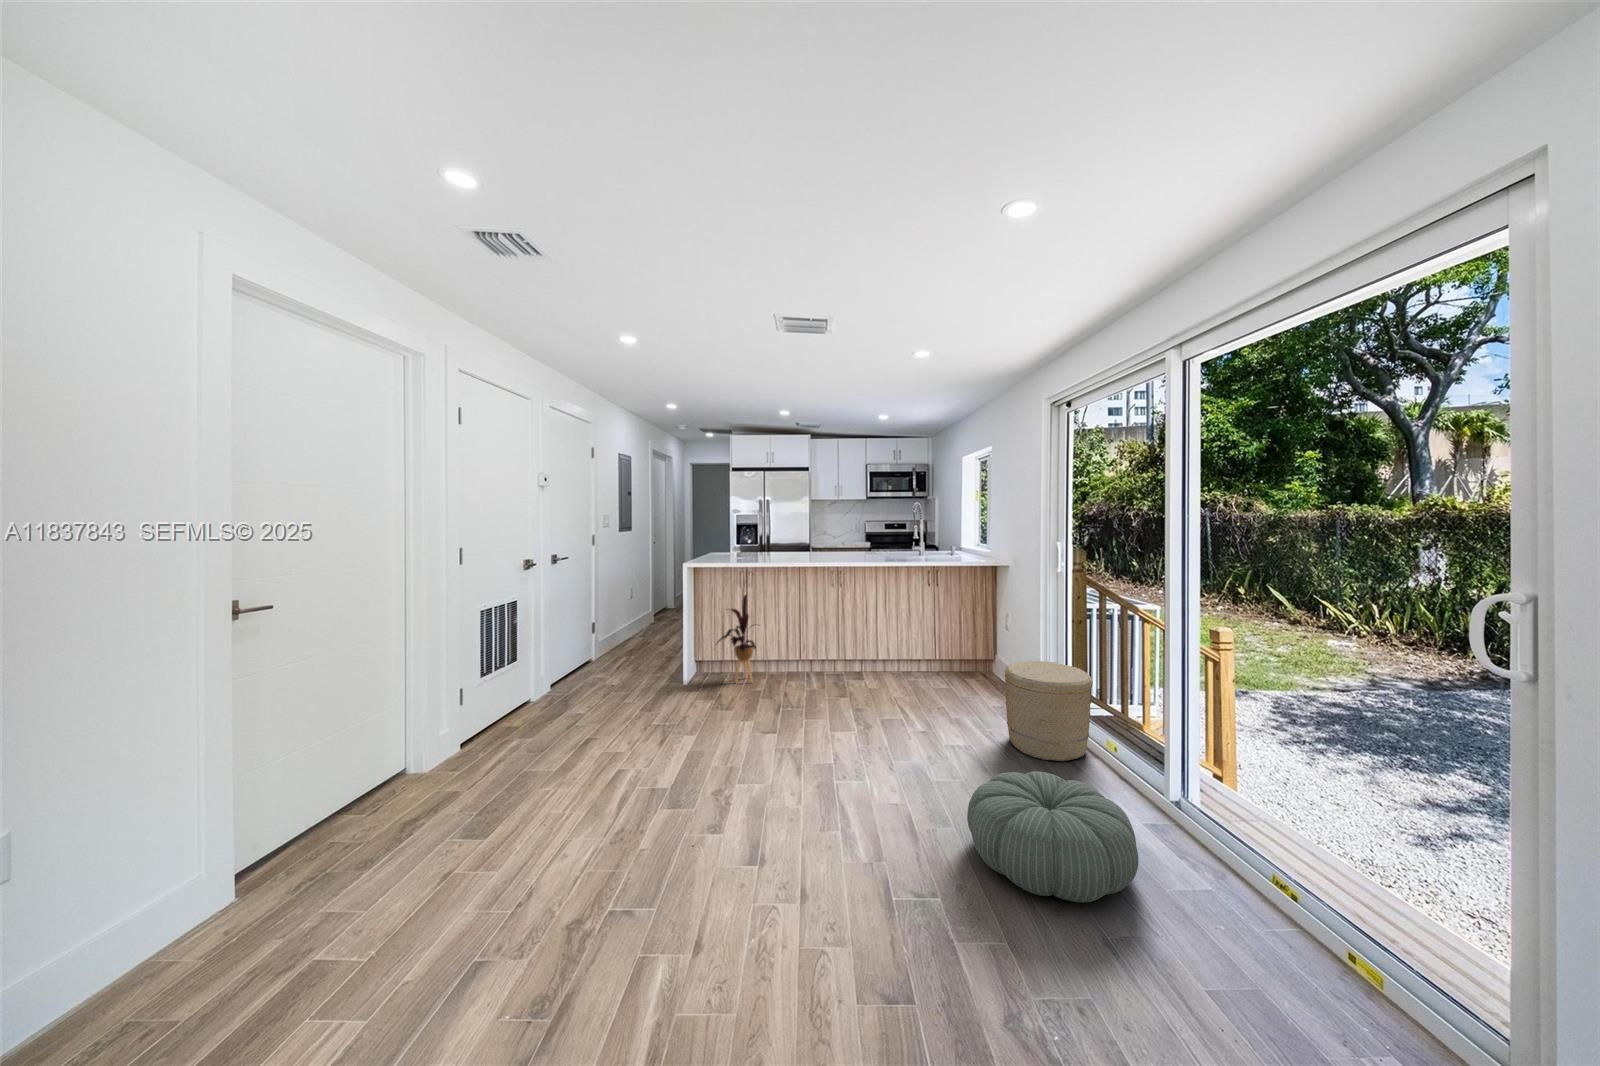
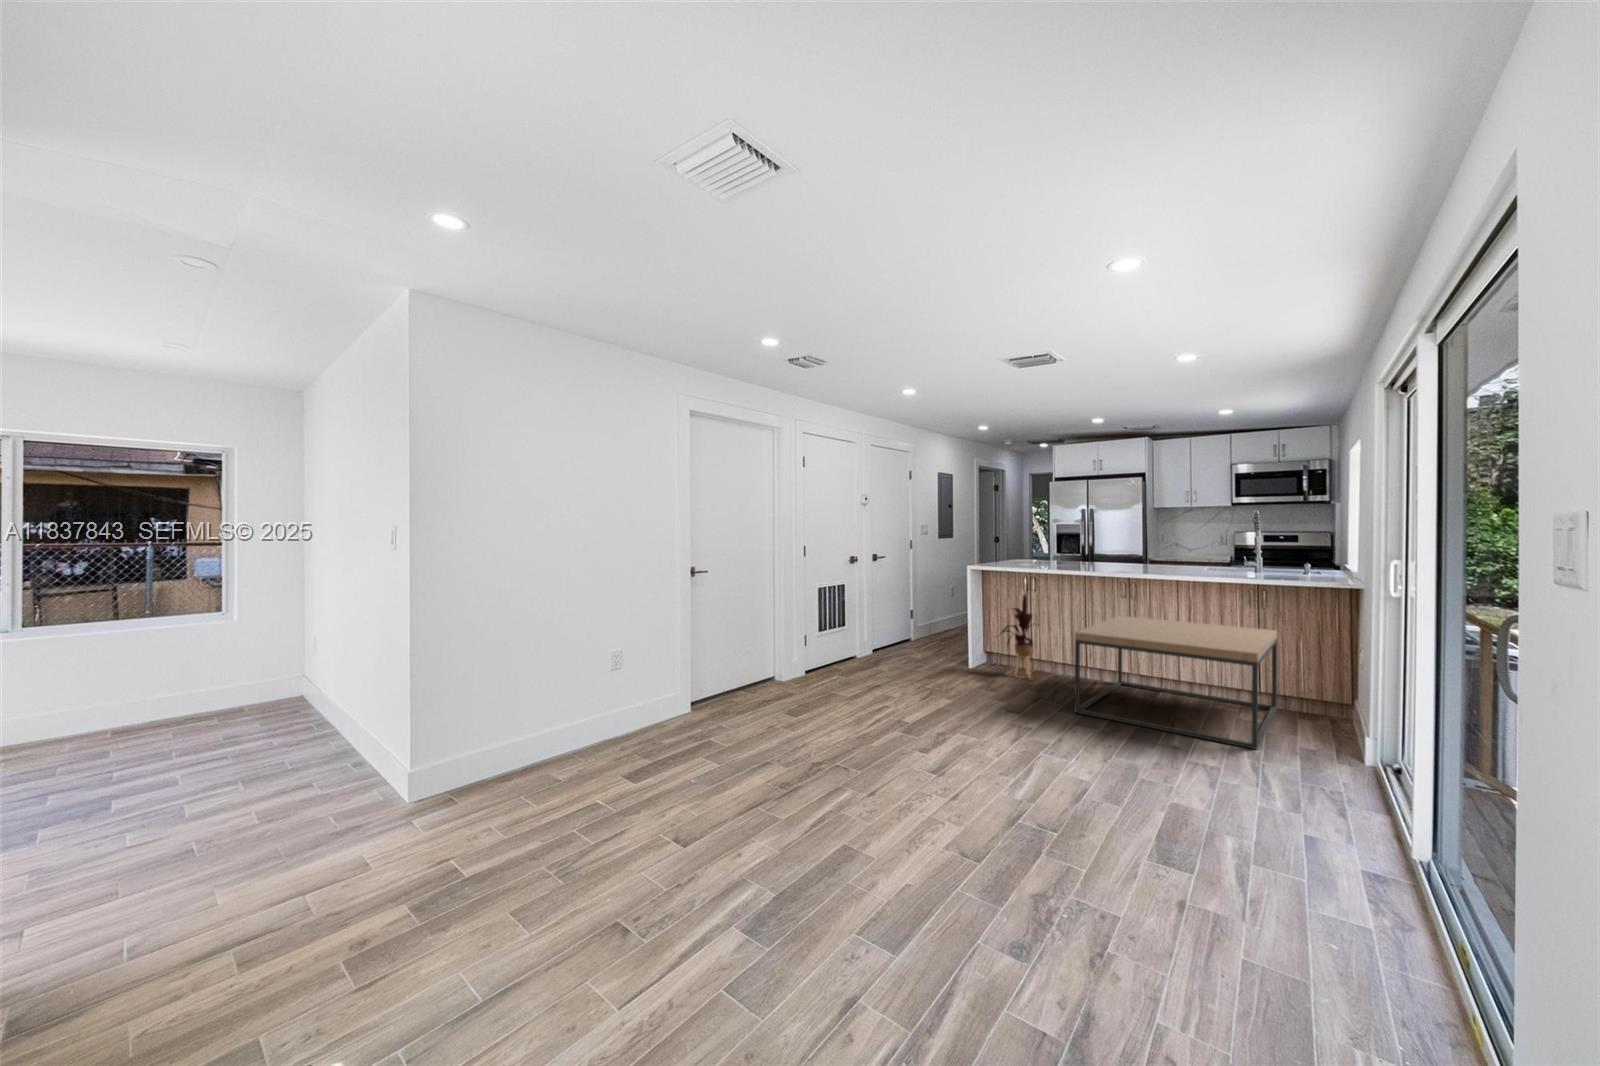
coffee table: none [821,607,980,723] -> present [1075,616,1277,749]
woven basket: present [1005,661,1093,761] -> none [1268,684,1391,800]
pouf: present [967,771,1139,902] -> none [1119,760,1298,872]

